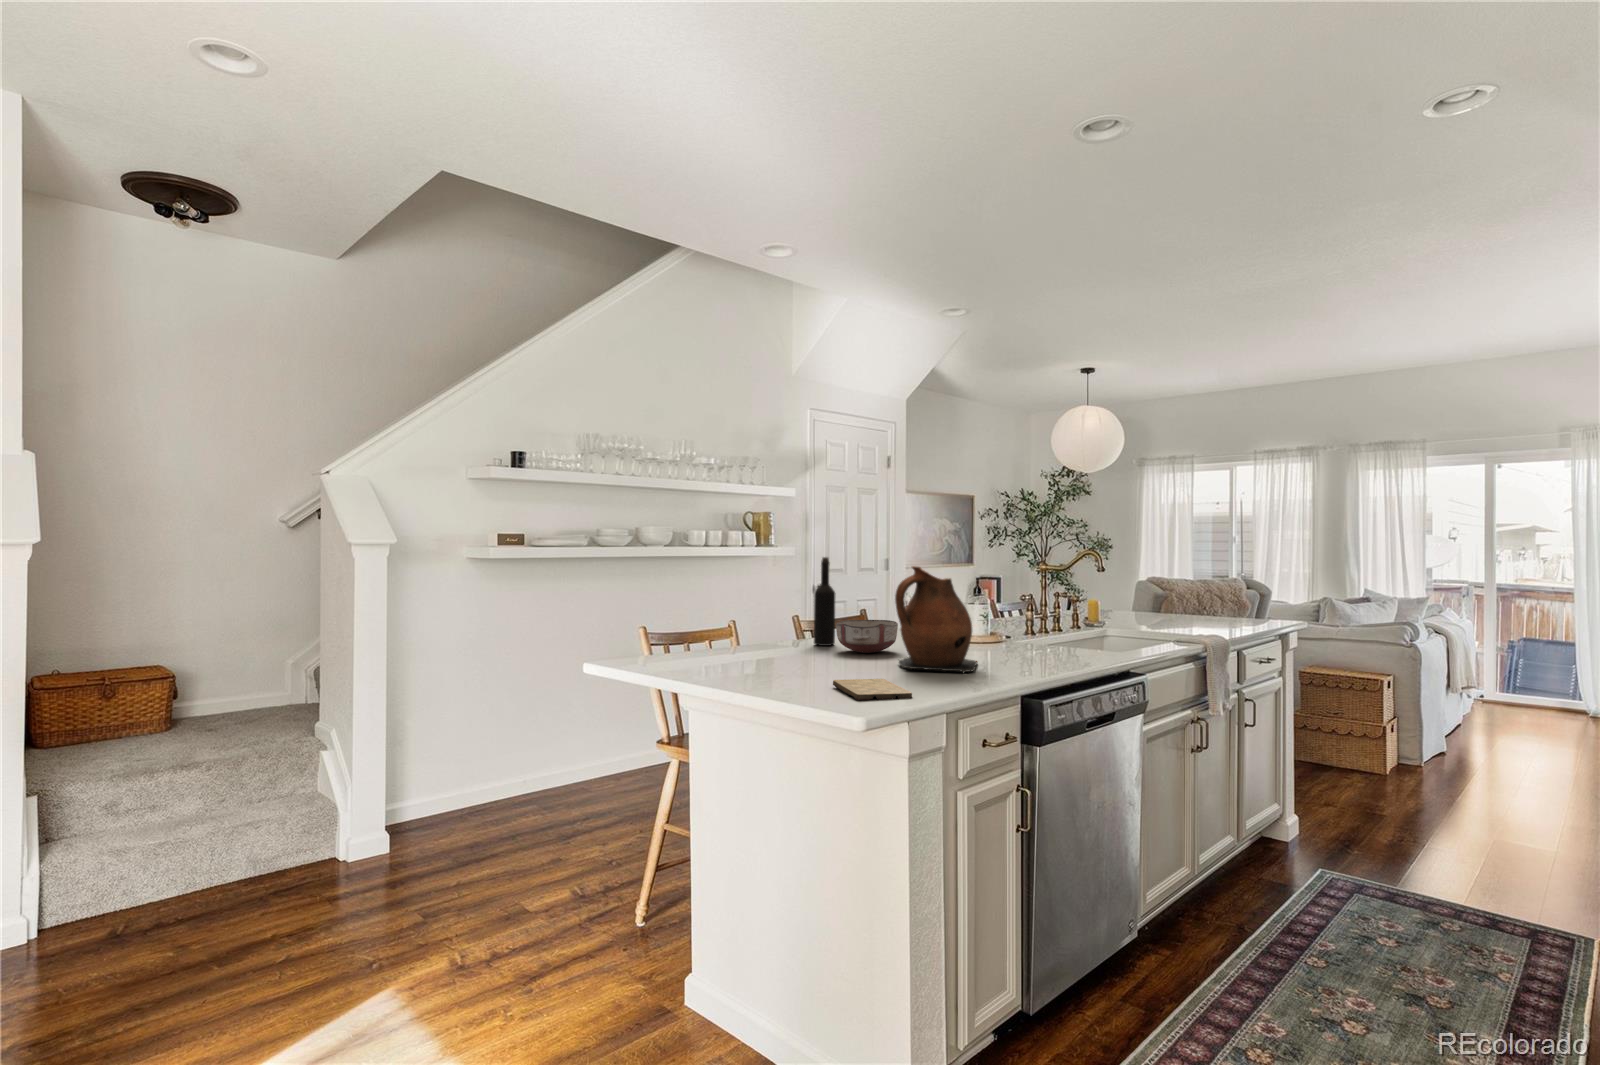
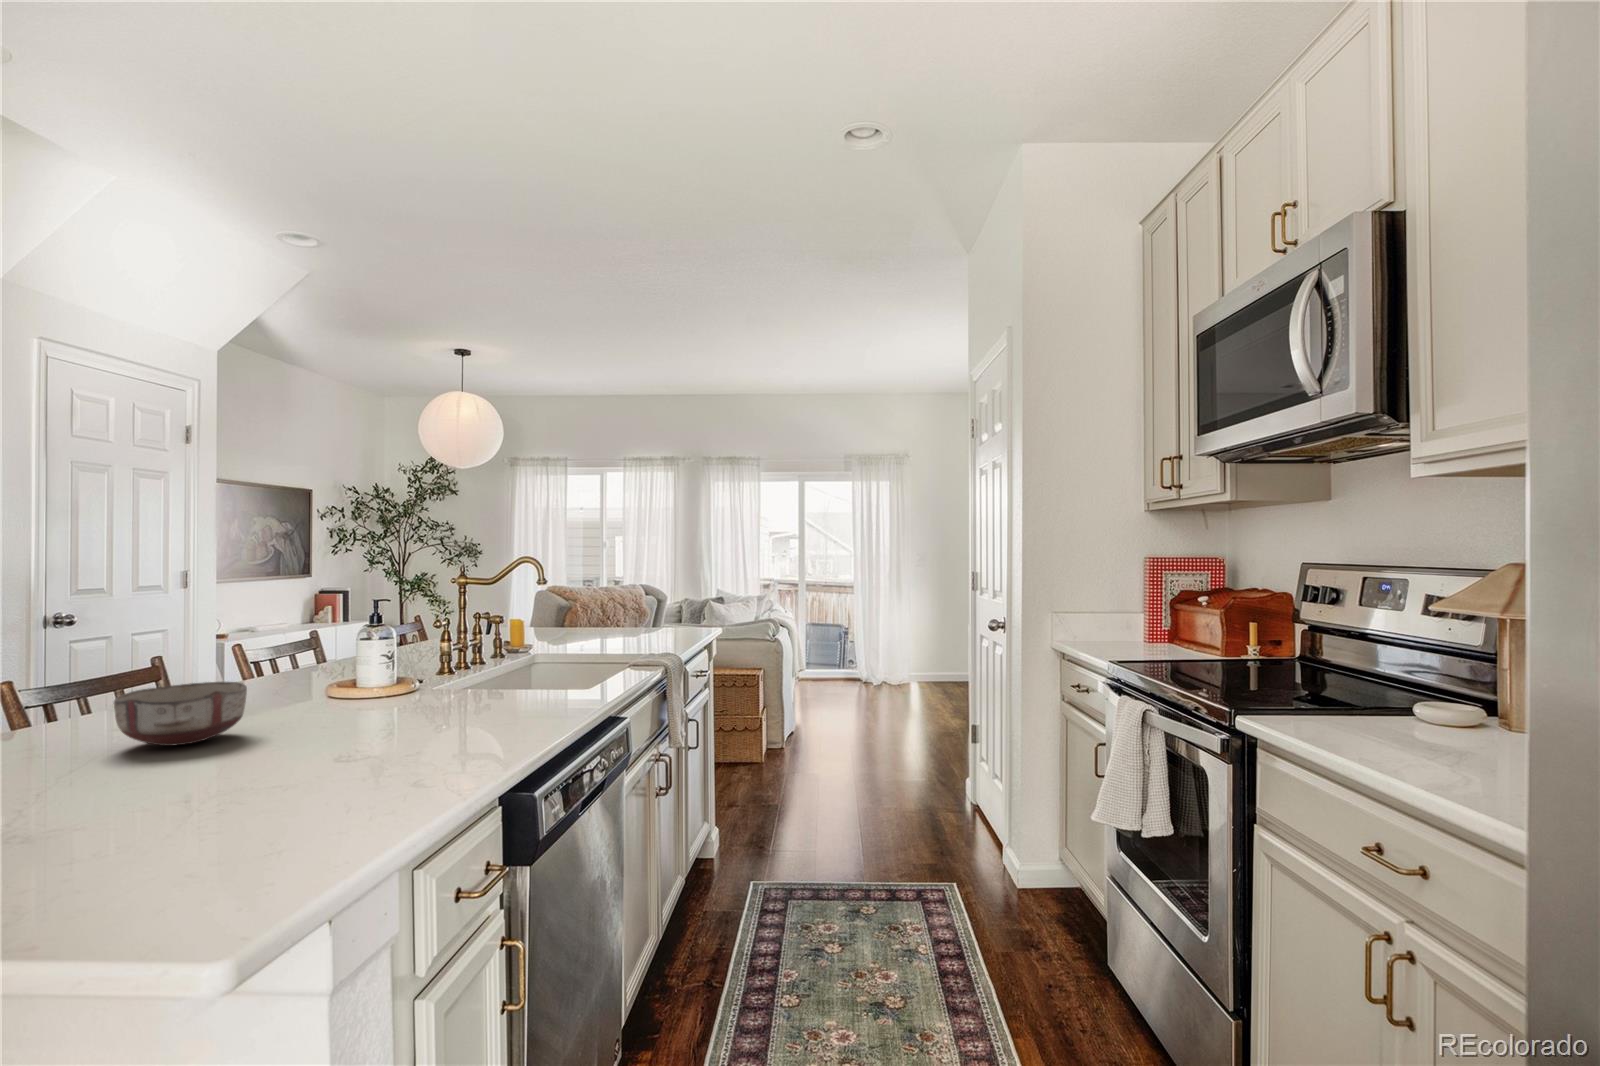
wine bottle: present [814,557,835,646] -> none [57,579,109,741]
ceramic pitcher: present [895,566,978,673] -> none [255,590,411,772]
cutting board: present [833,679,912,700] -> none [126,811,326,886]

